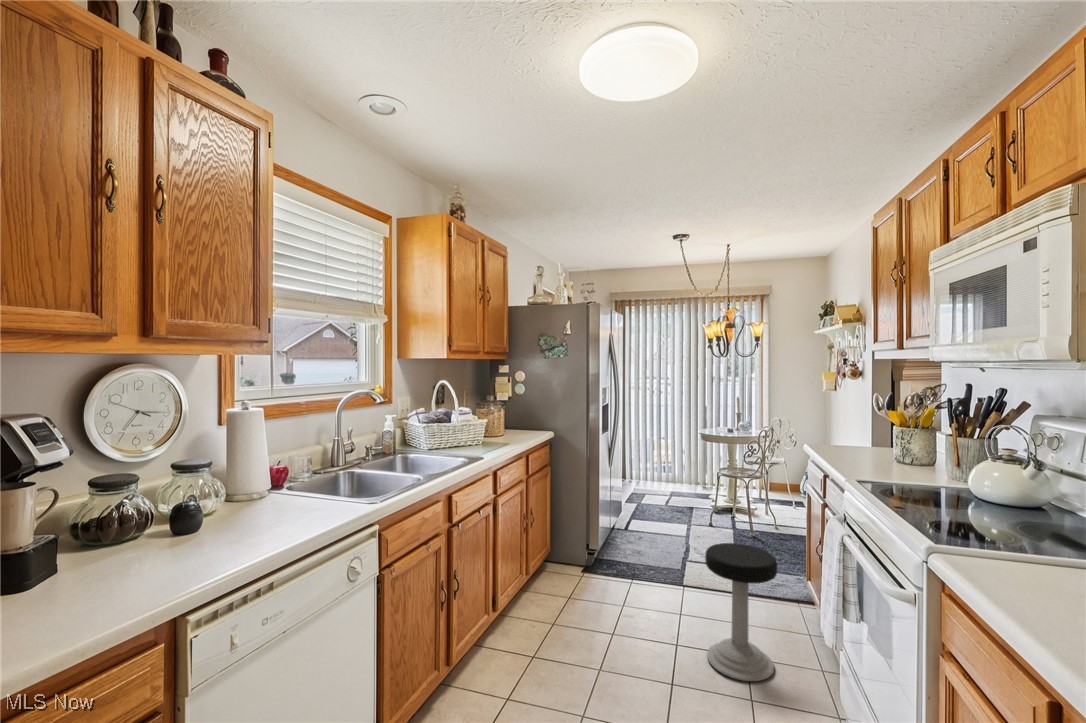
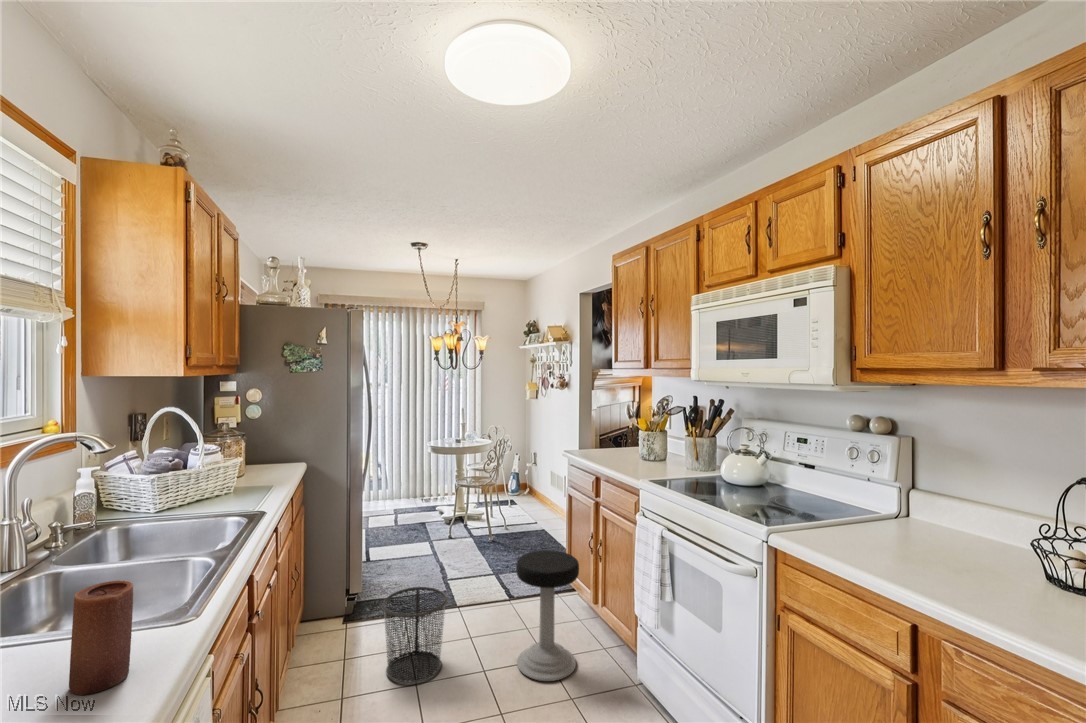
candle: none [297,464,325,519] -> present [69,580,133,695]
trash can: none [588,550,645,633] -> present [382,587,447,684]

